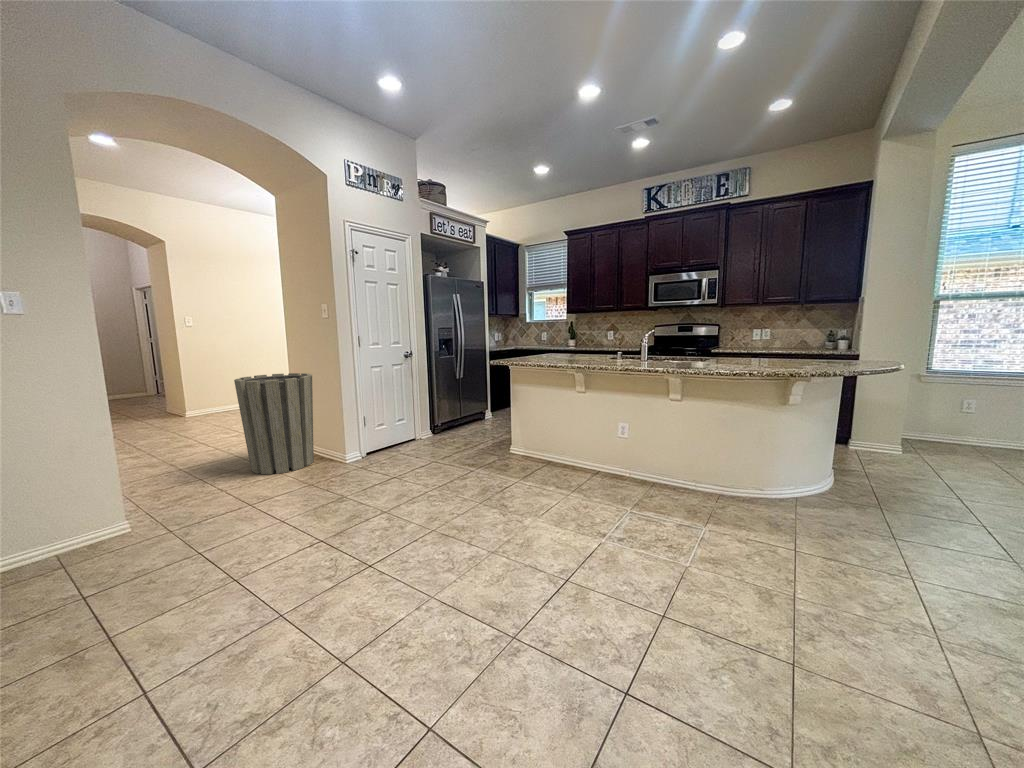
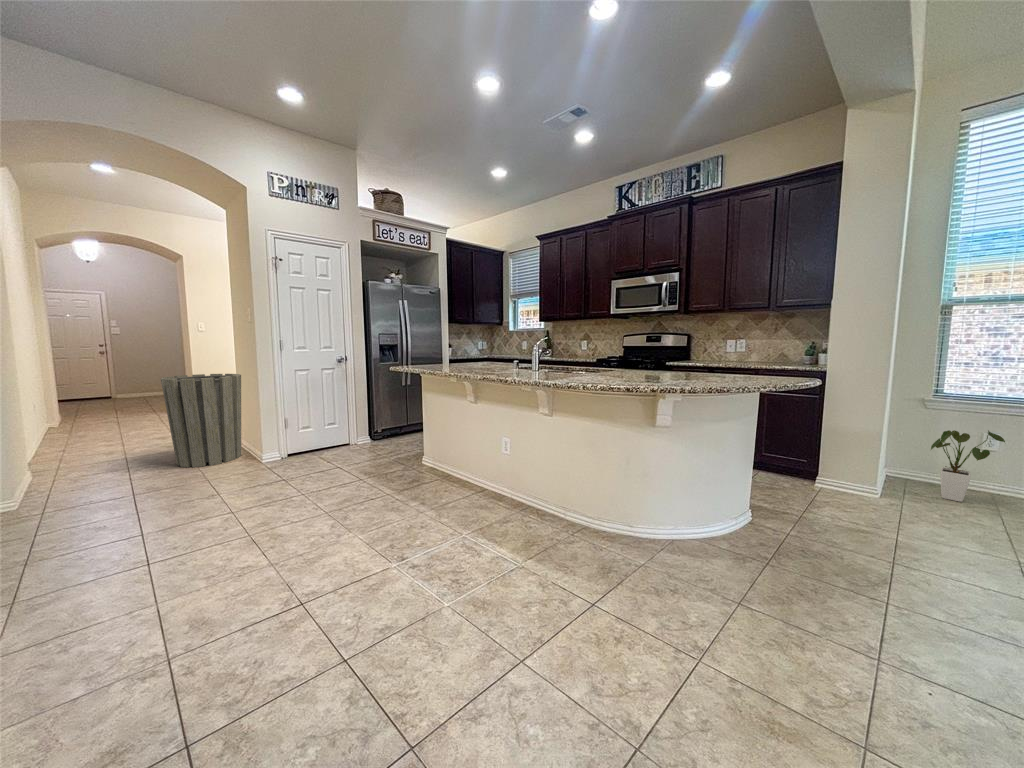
house plant: none [929,396,981,451] -> present [931,430,1005,502]

